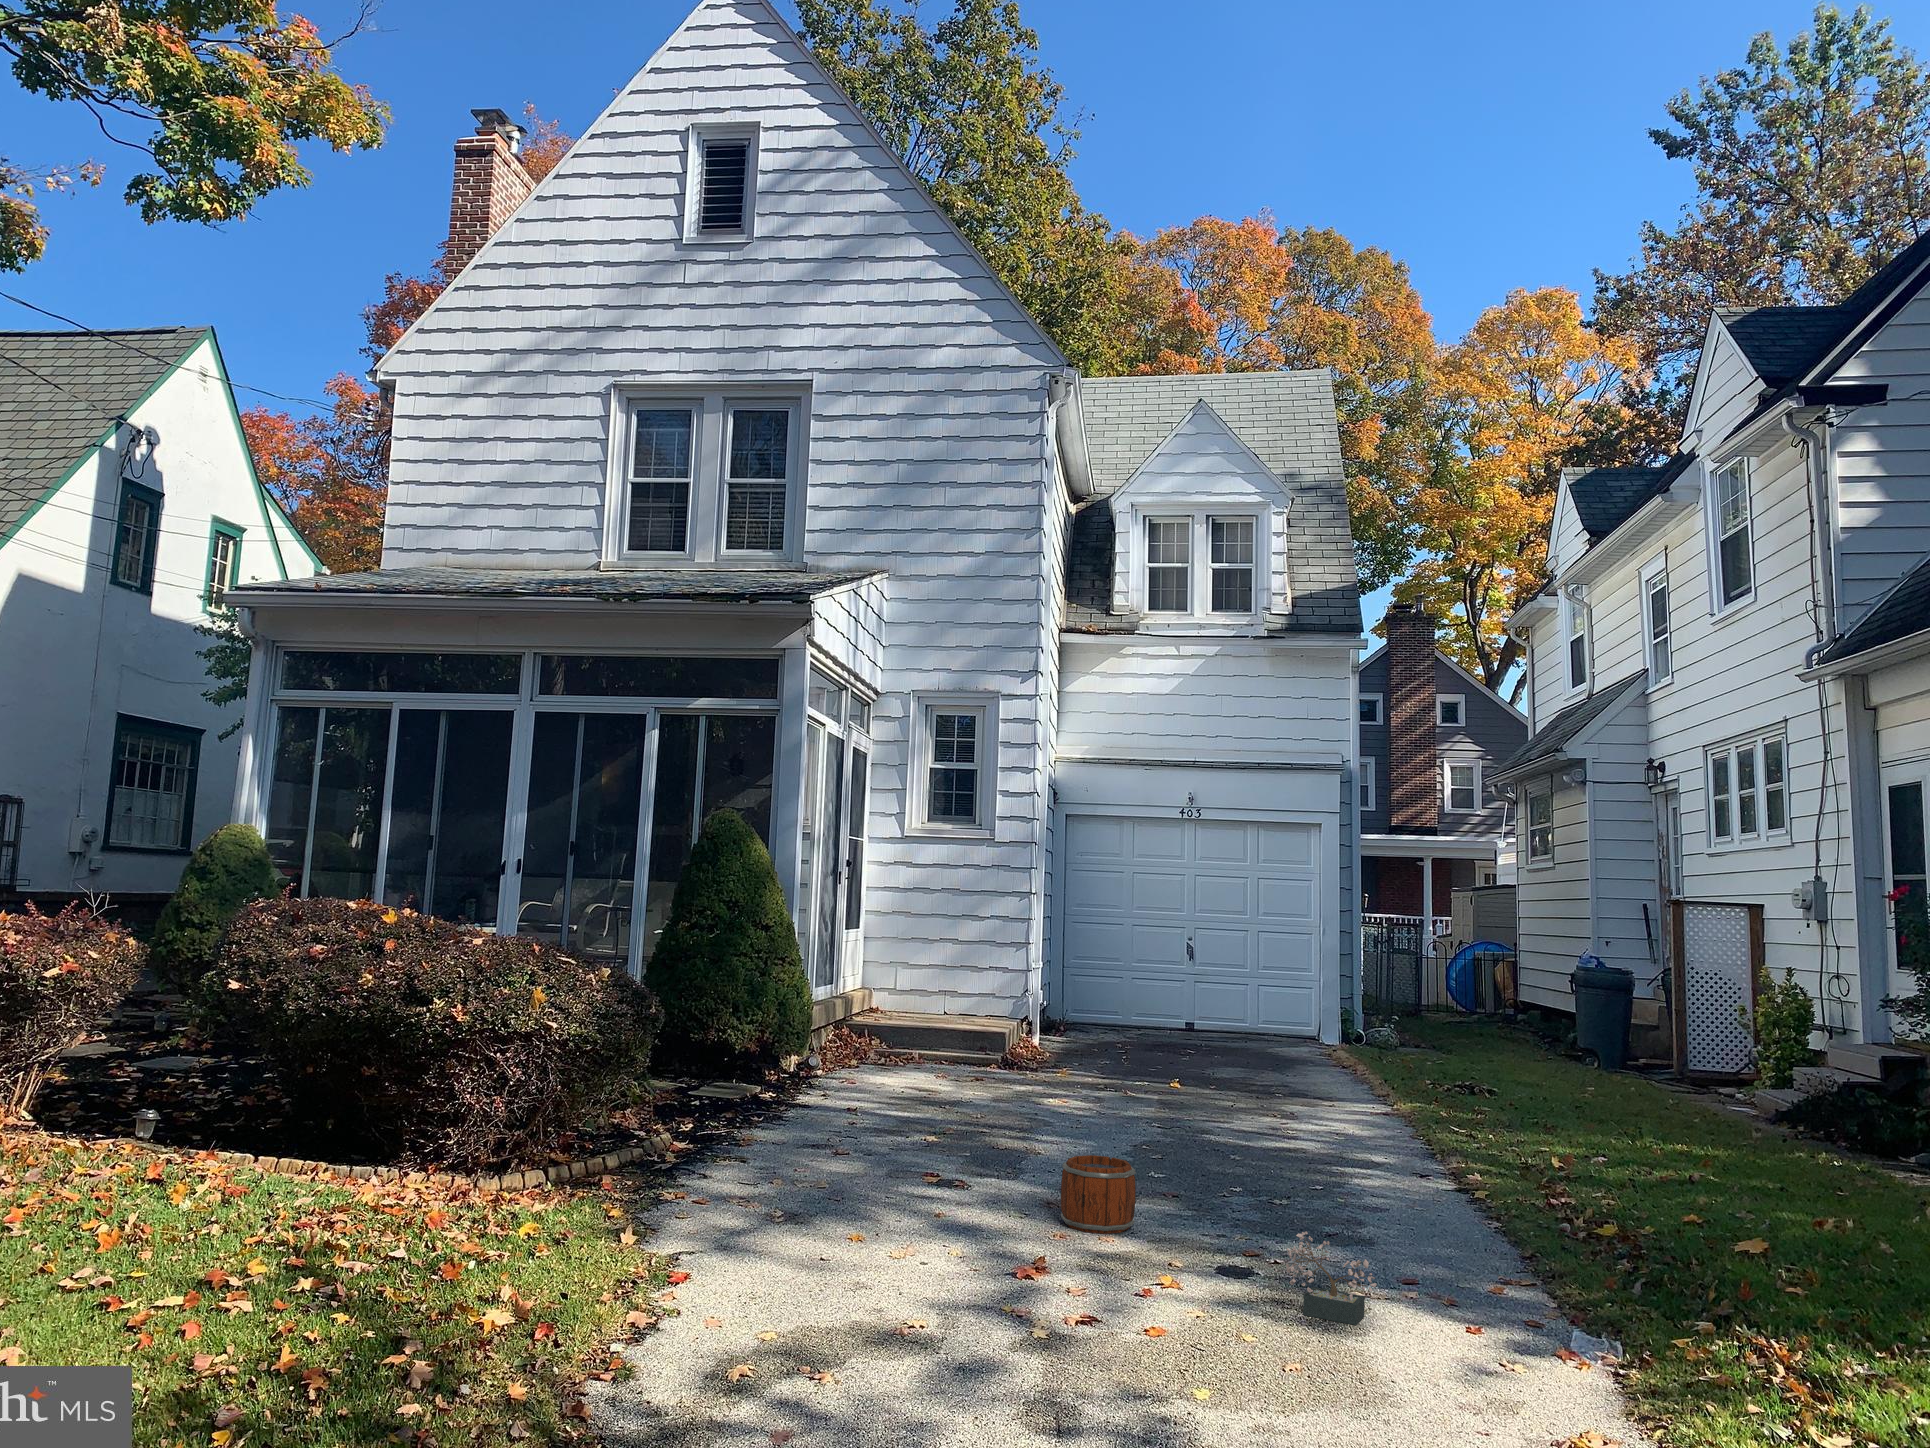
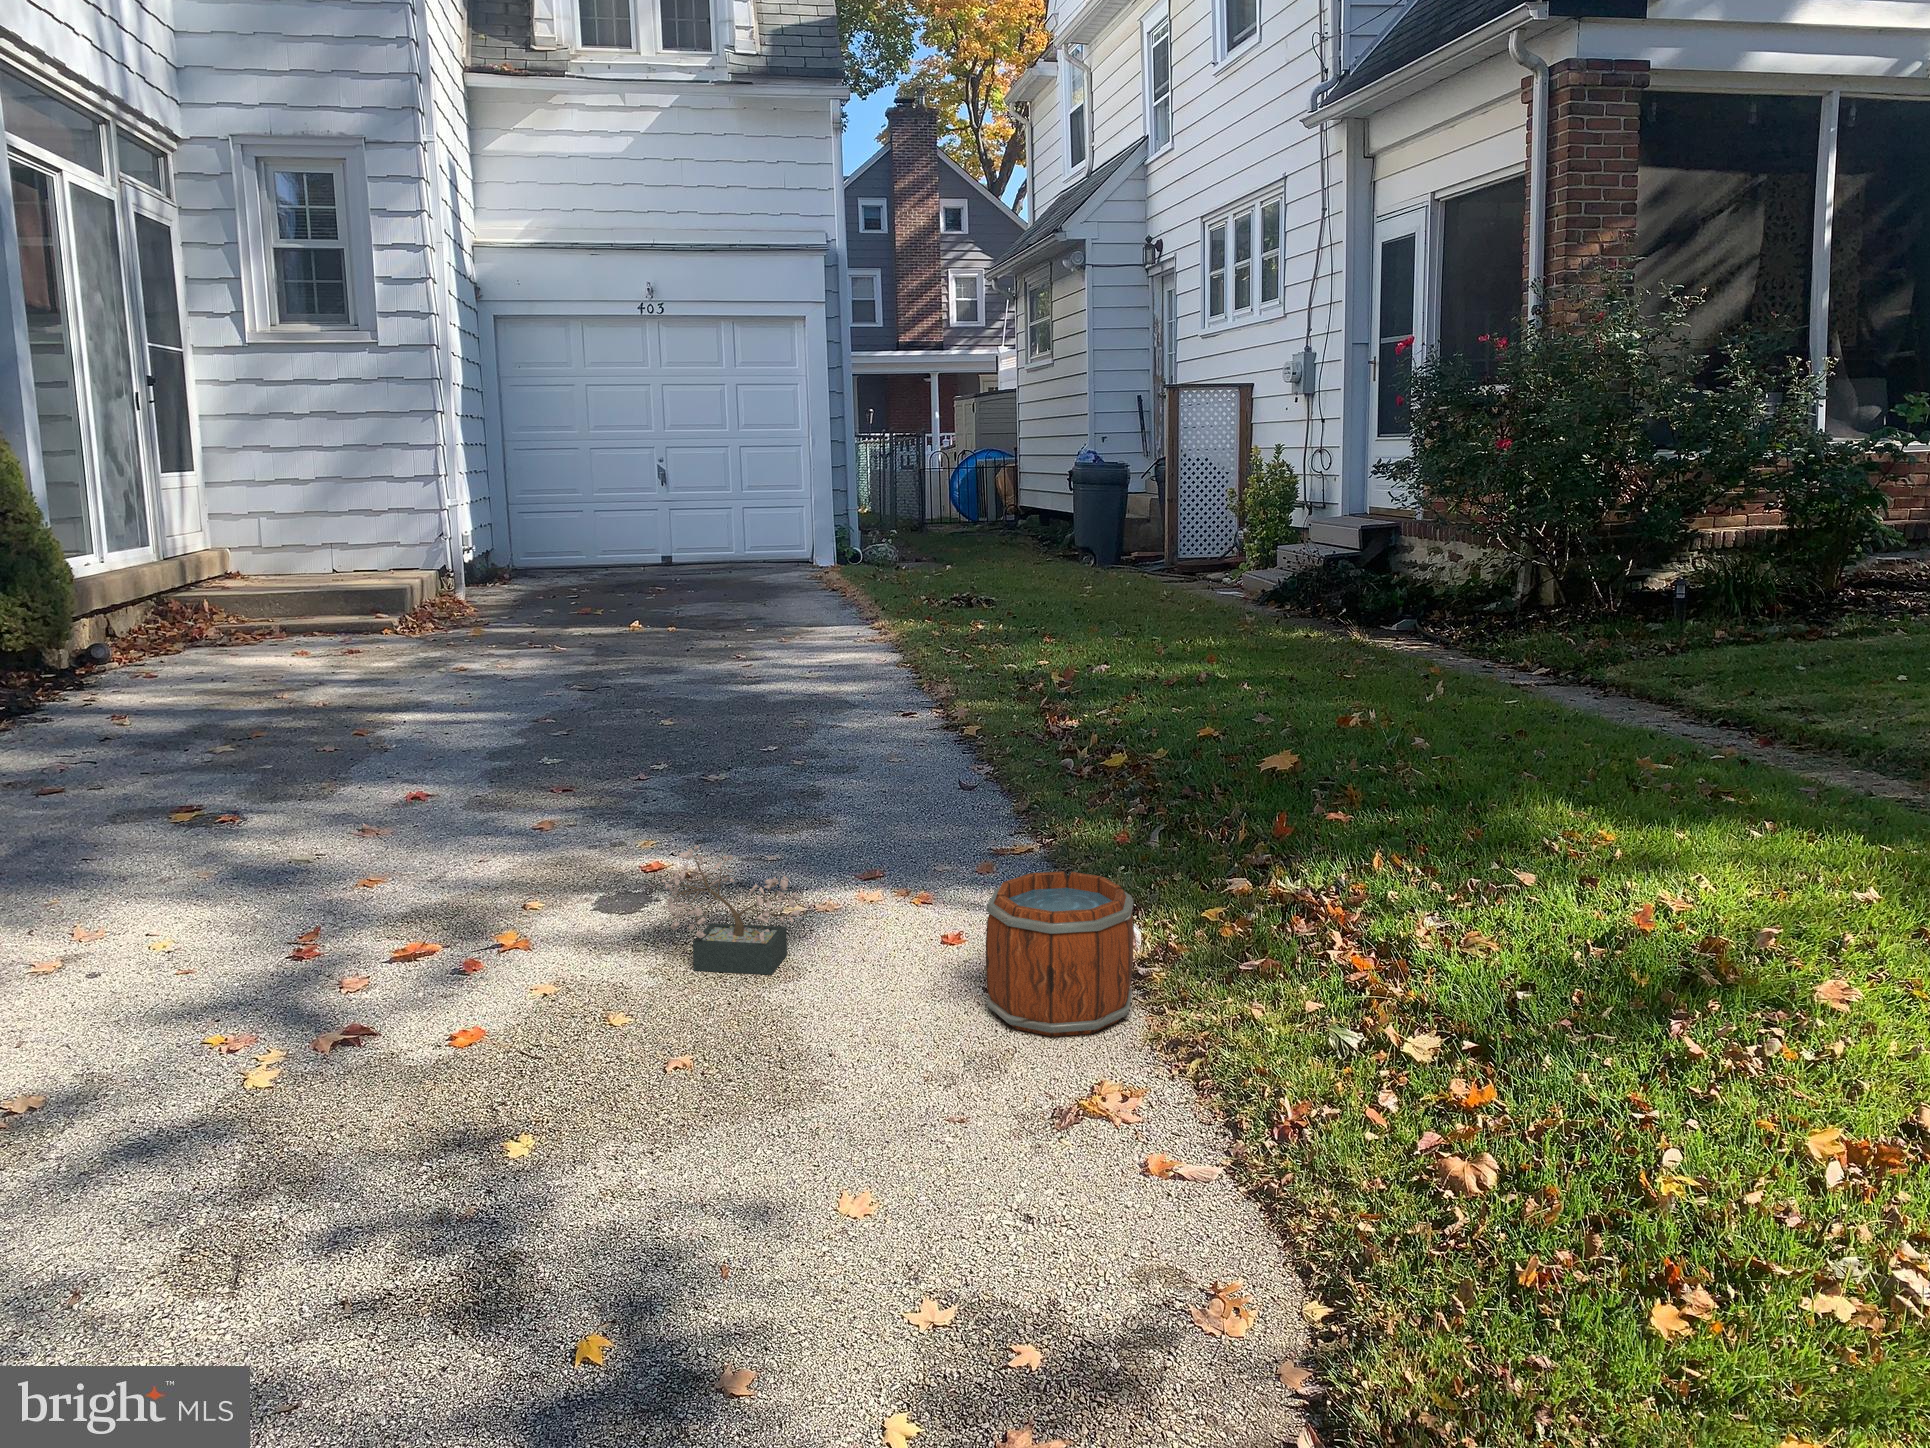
bucket: present [1061,1155,1136,1234] -> present [986,871,1134,1037]

